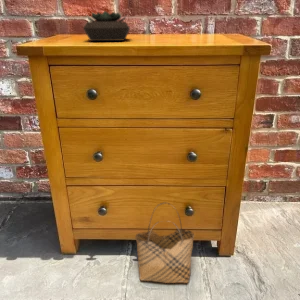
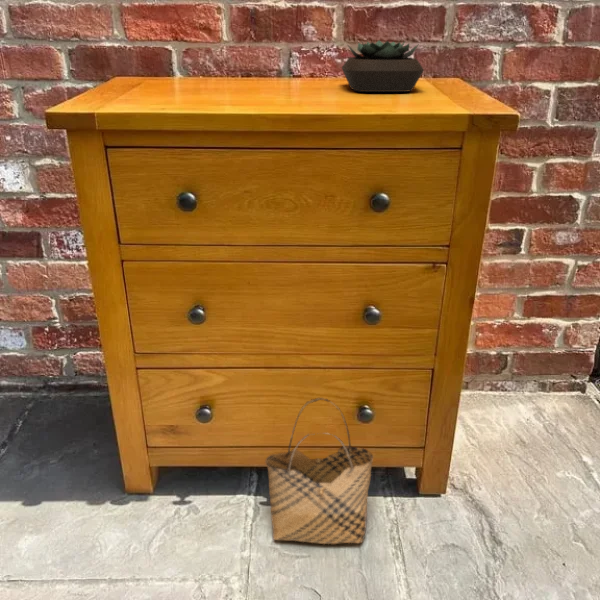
succulent plant: present [84,11,130,41] -> present [342,40,424,92]

